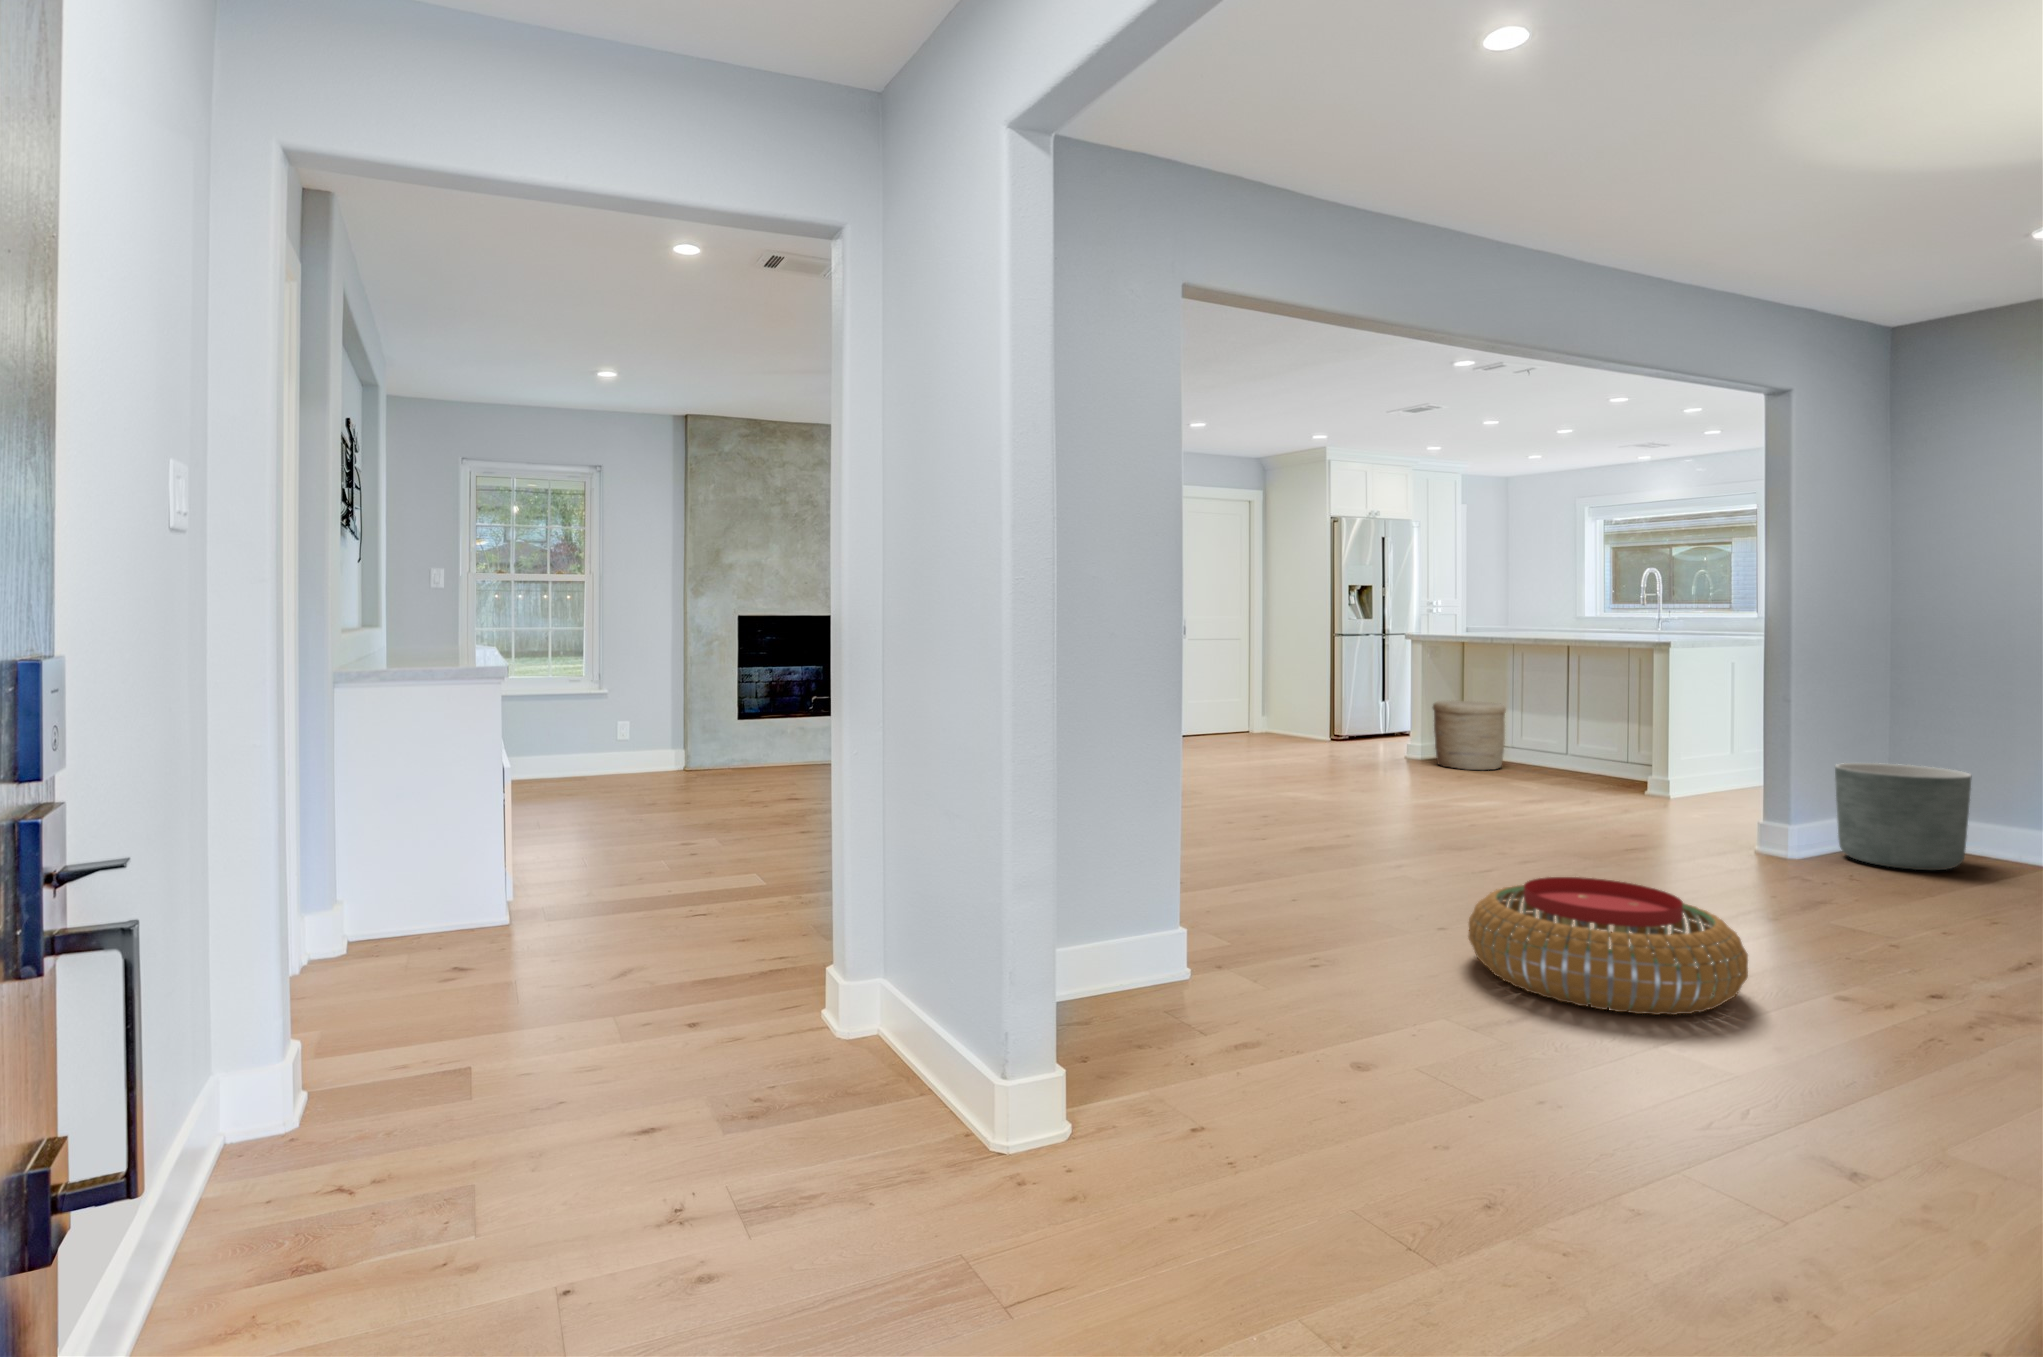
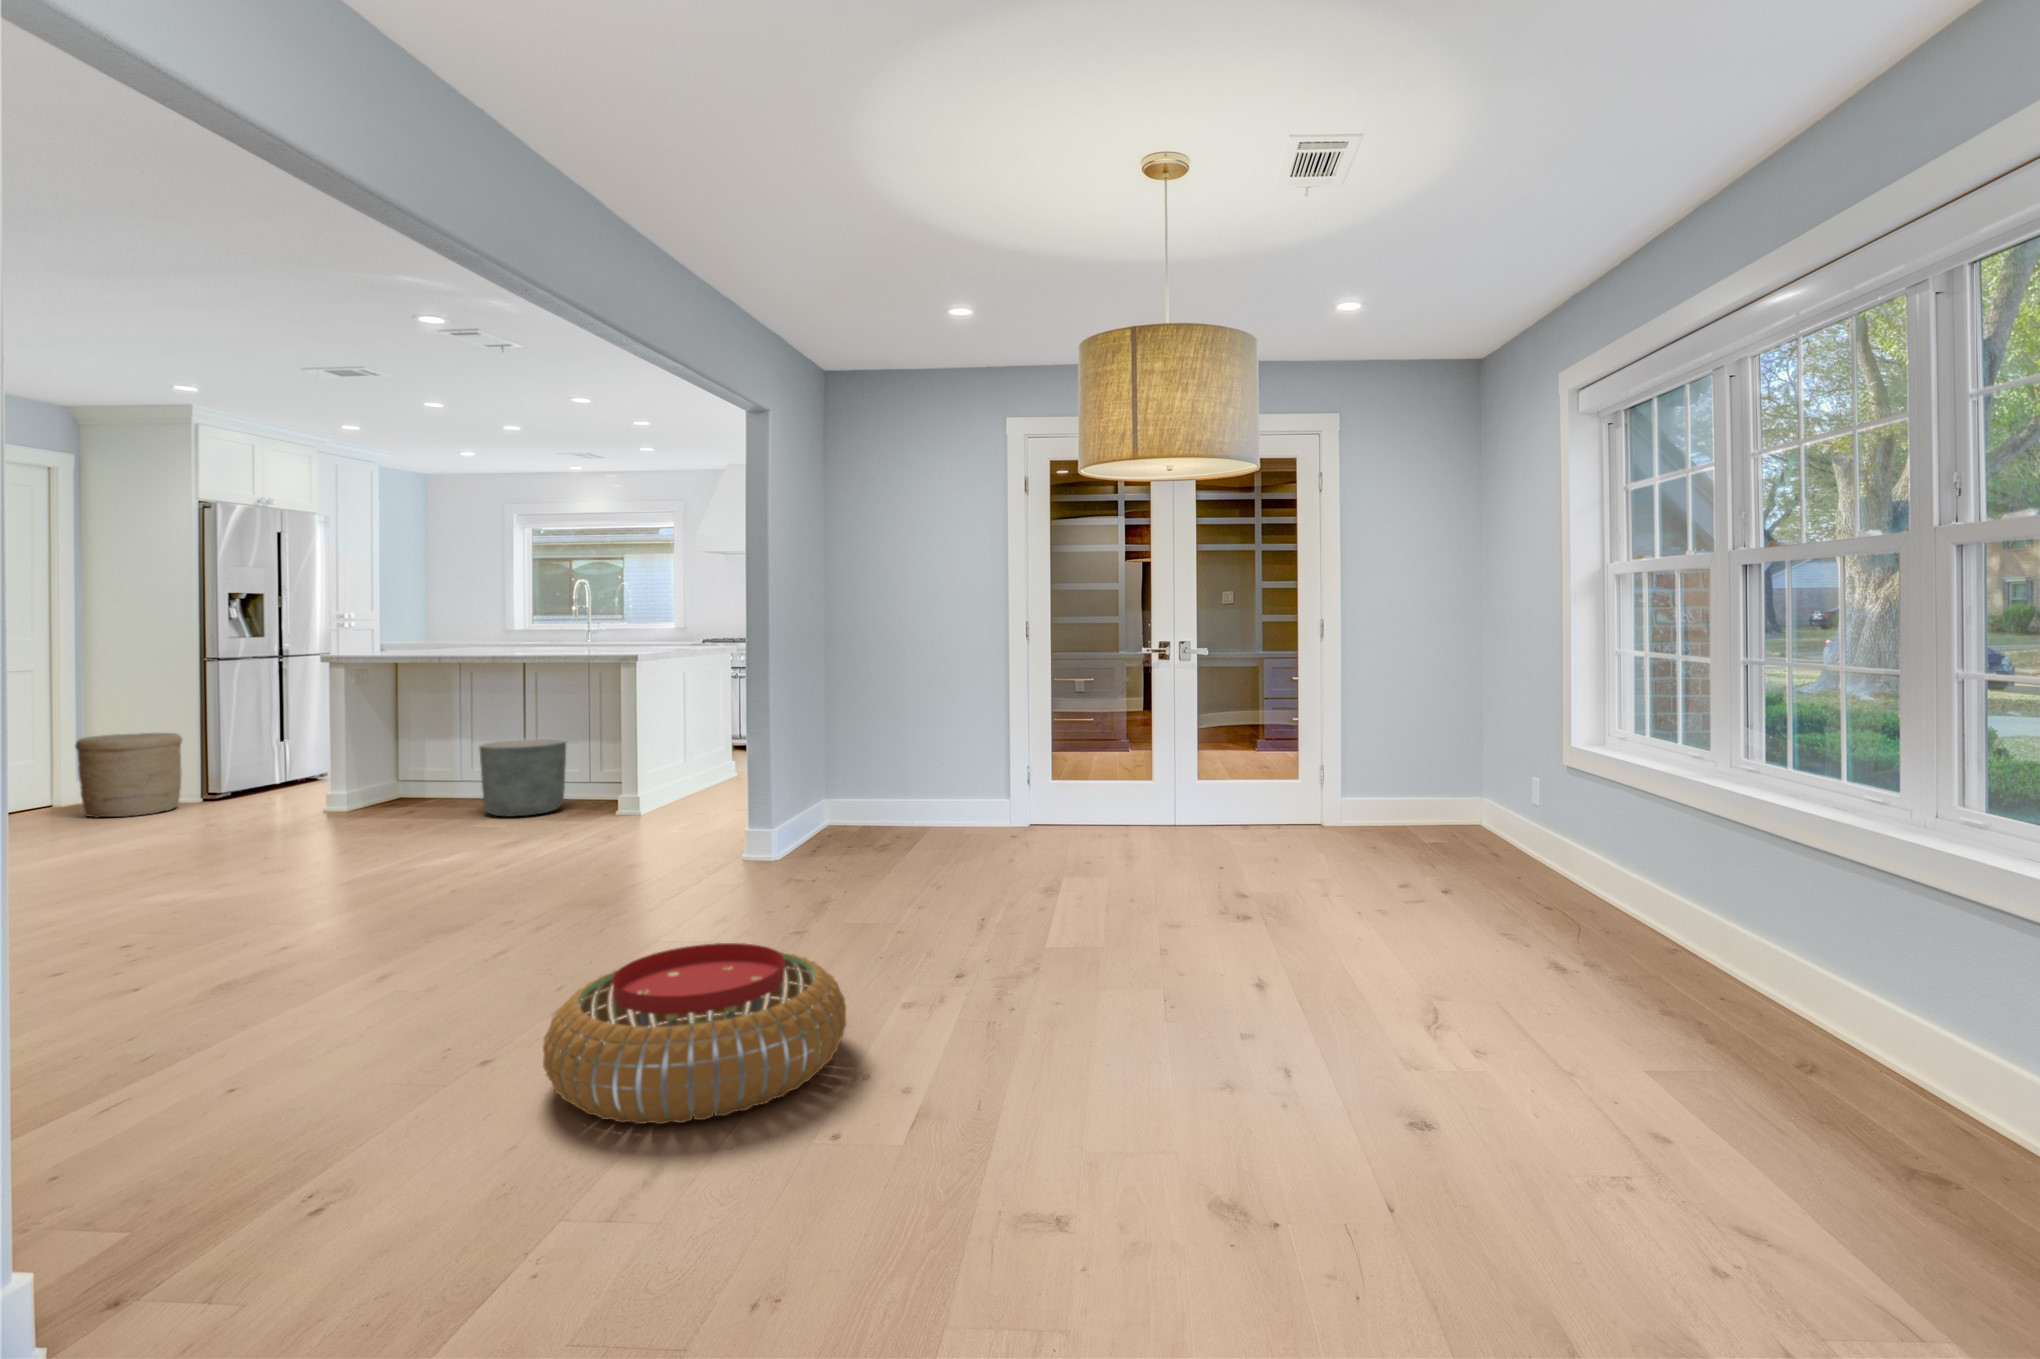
woven basket: present [1433,701,1506,770] -> present [75,733,182,818]
planter: present [1835,763,1972,870] -> present [479,738,566,816]

